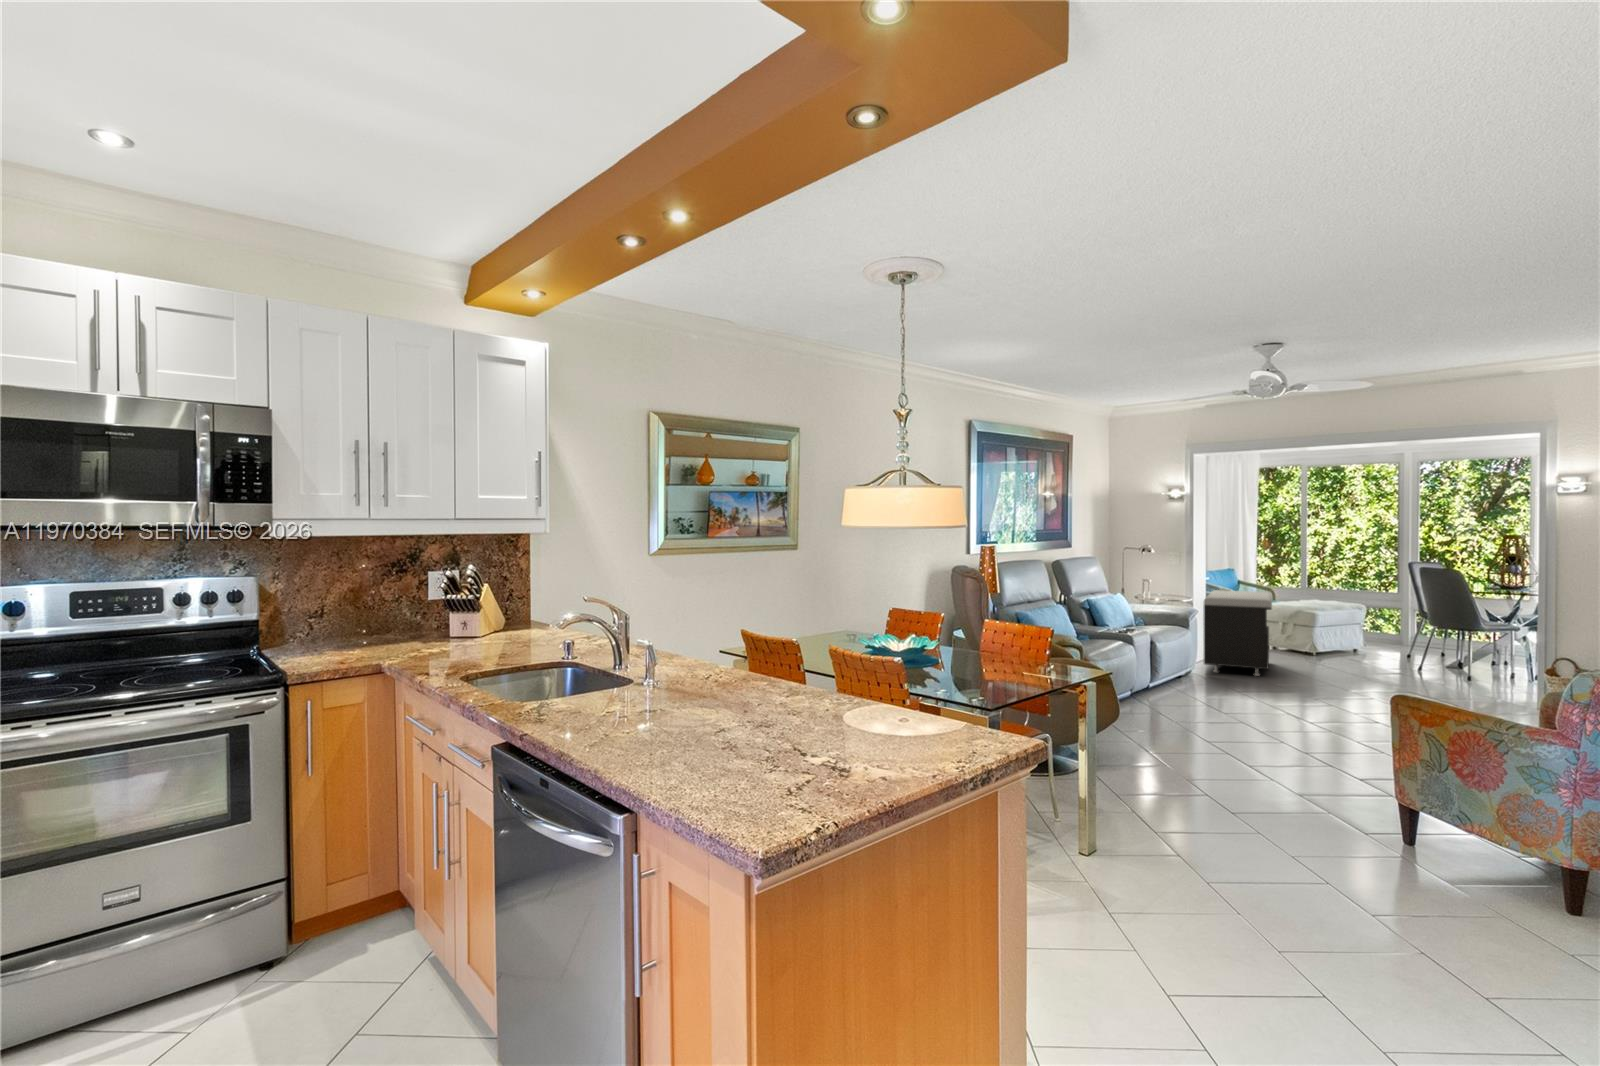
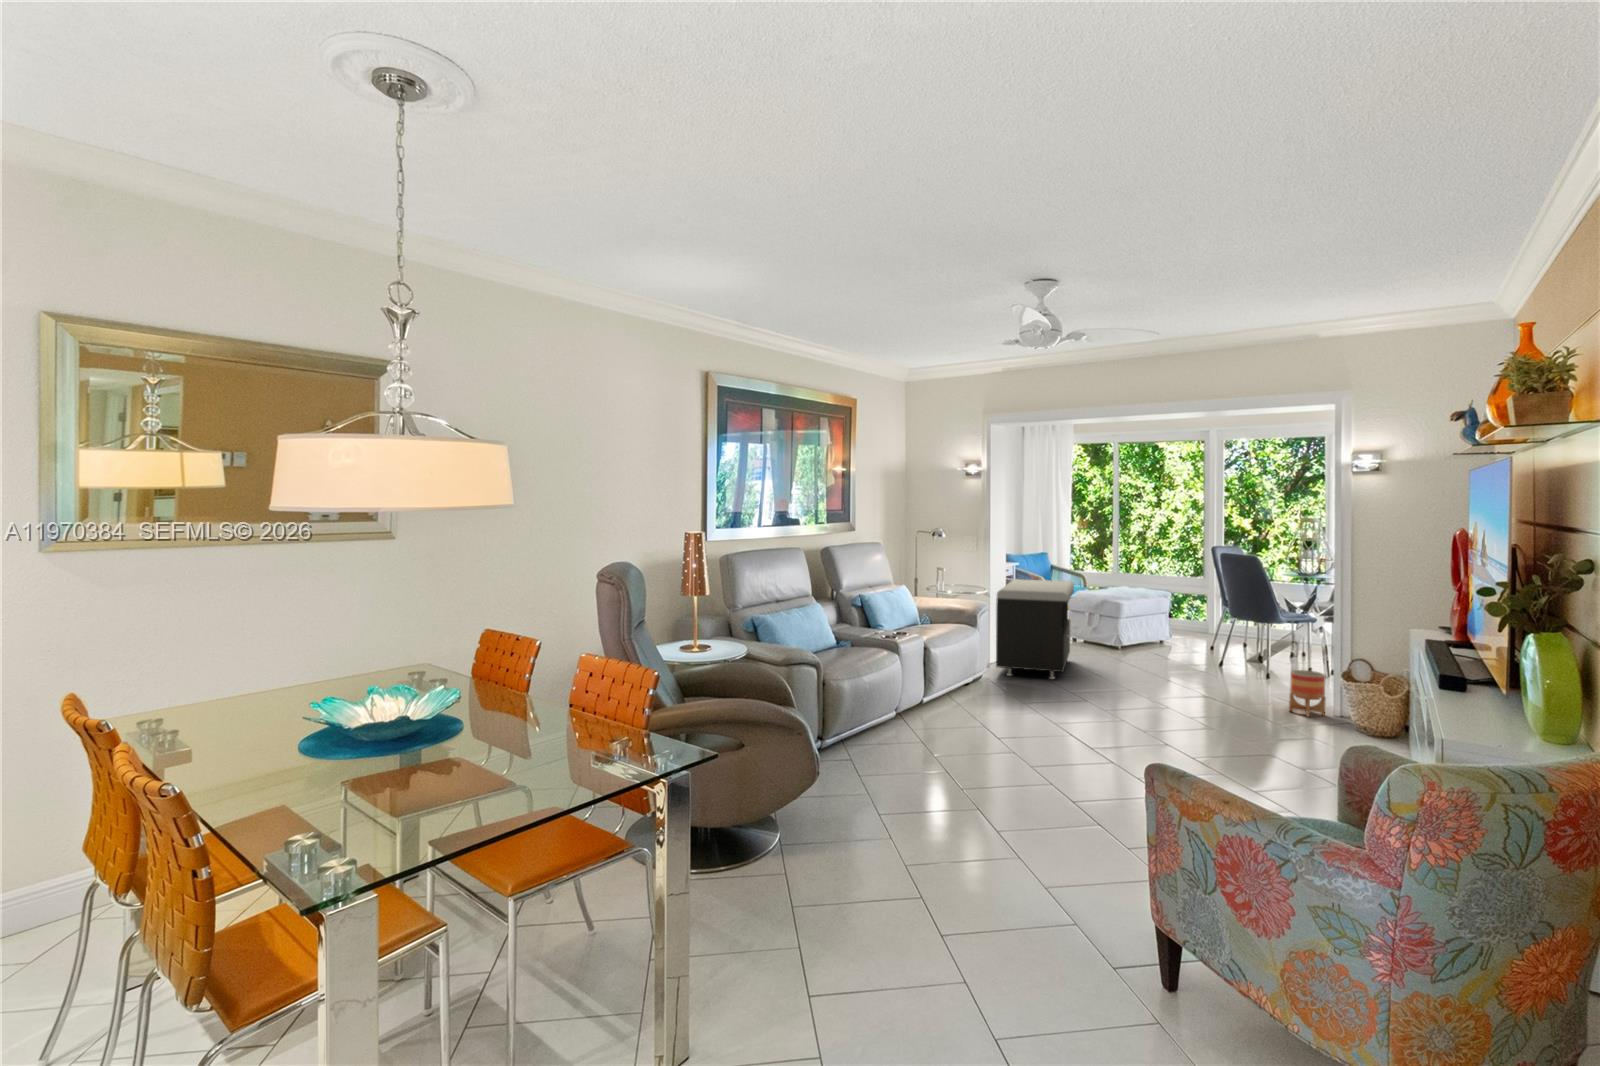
planter: none [1493,668,1530,709] -> present [1289,670,1326,717]

